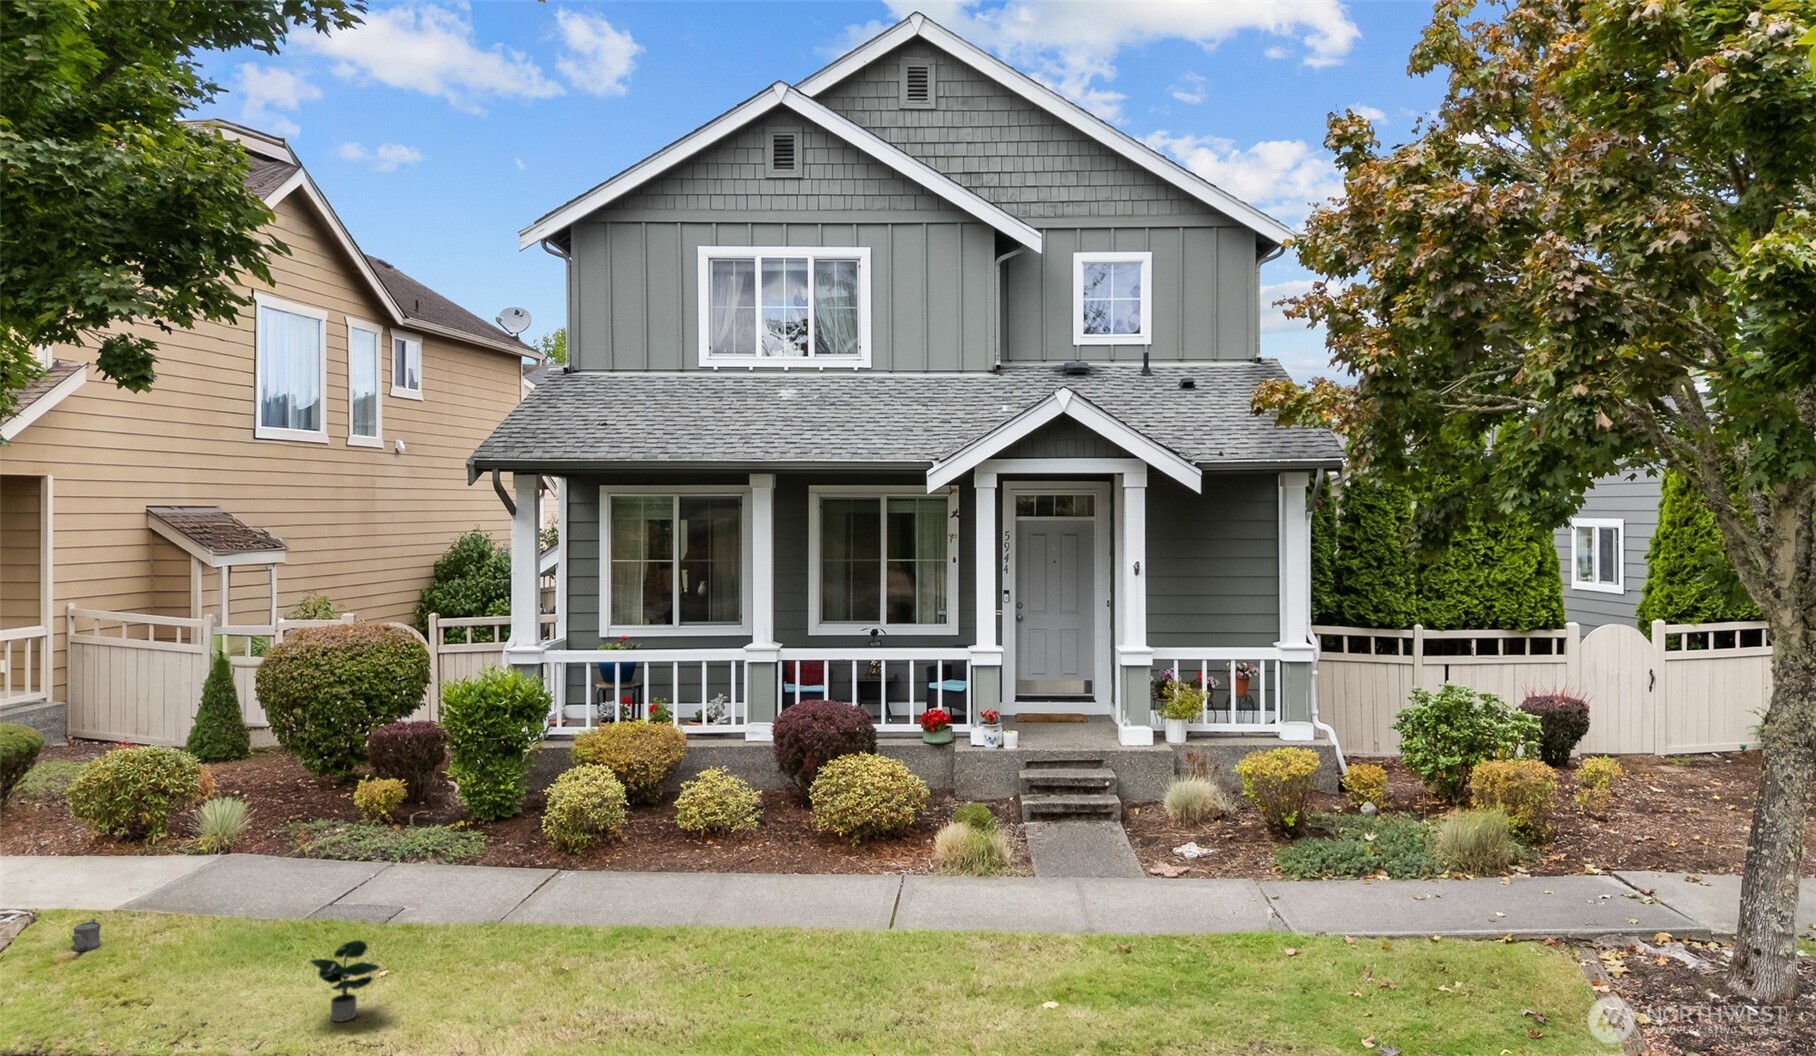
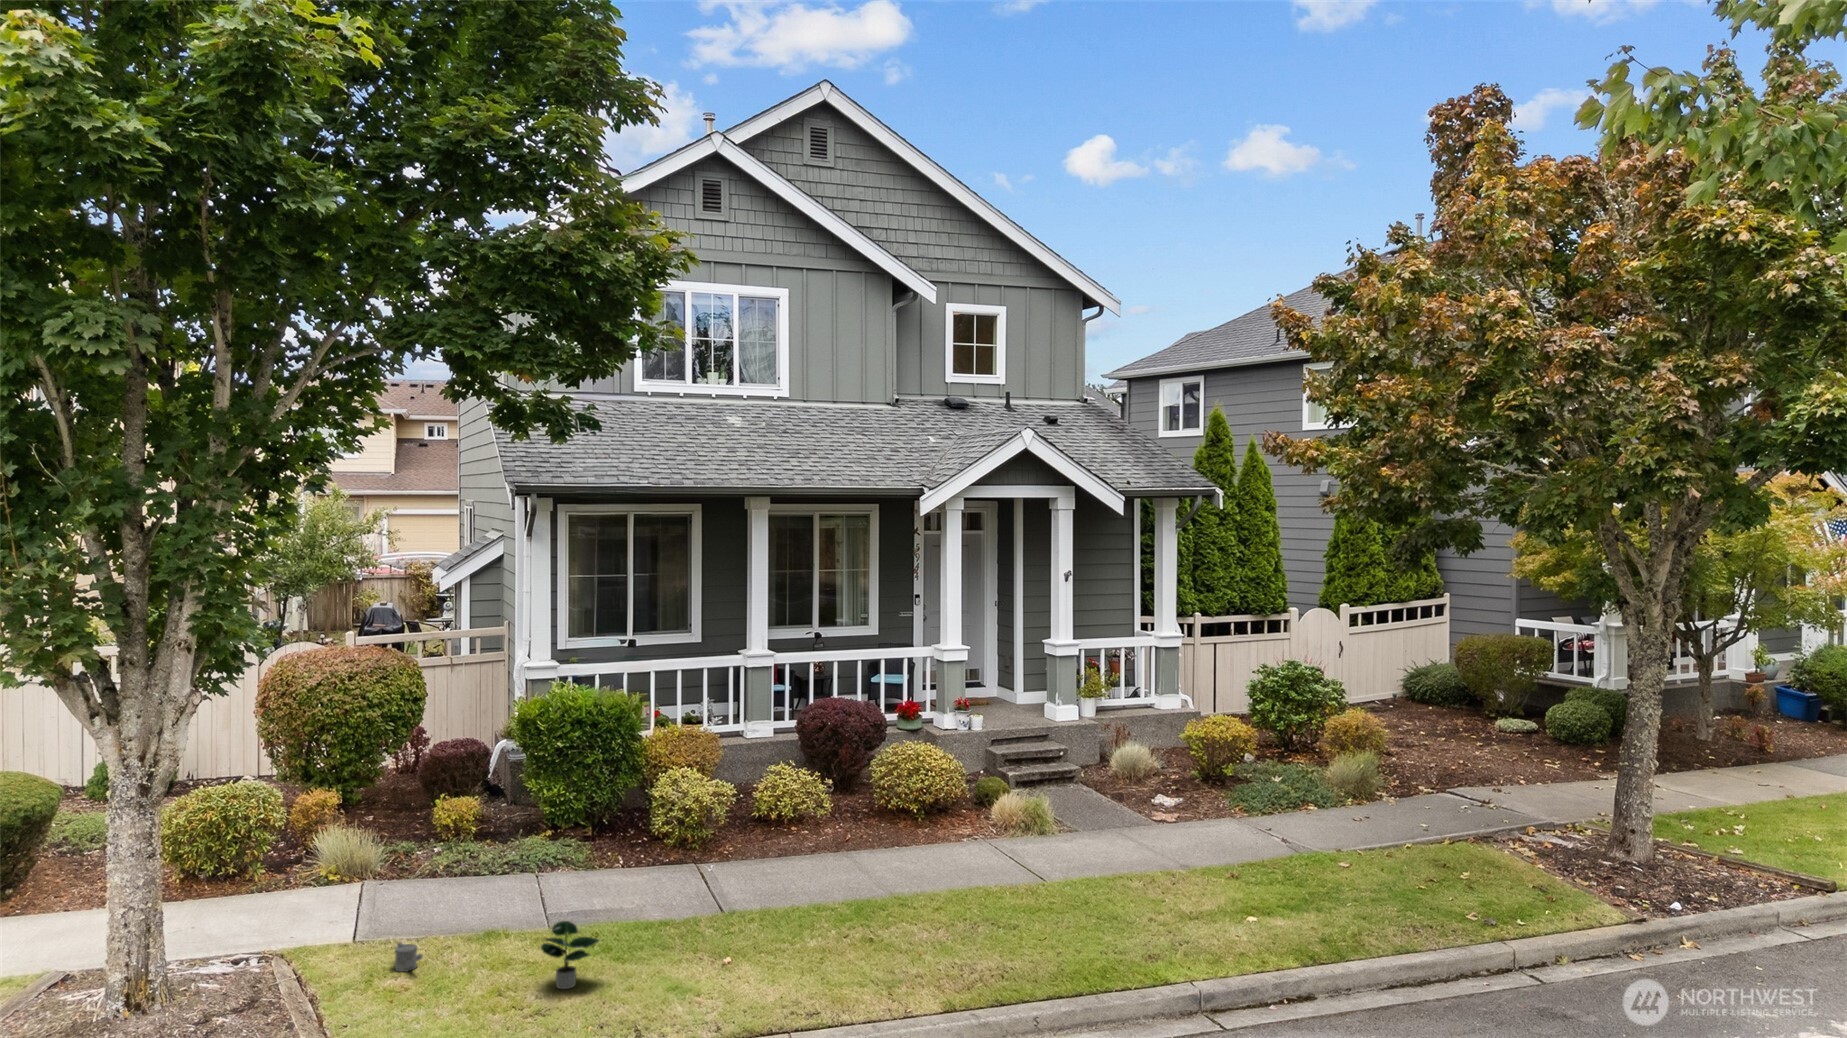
potted plant: present [310,940,380,1022] -> present [541,921,599,989]

